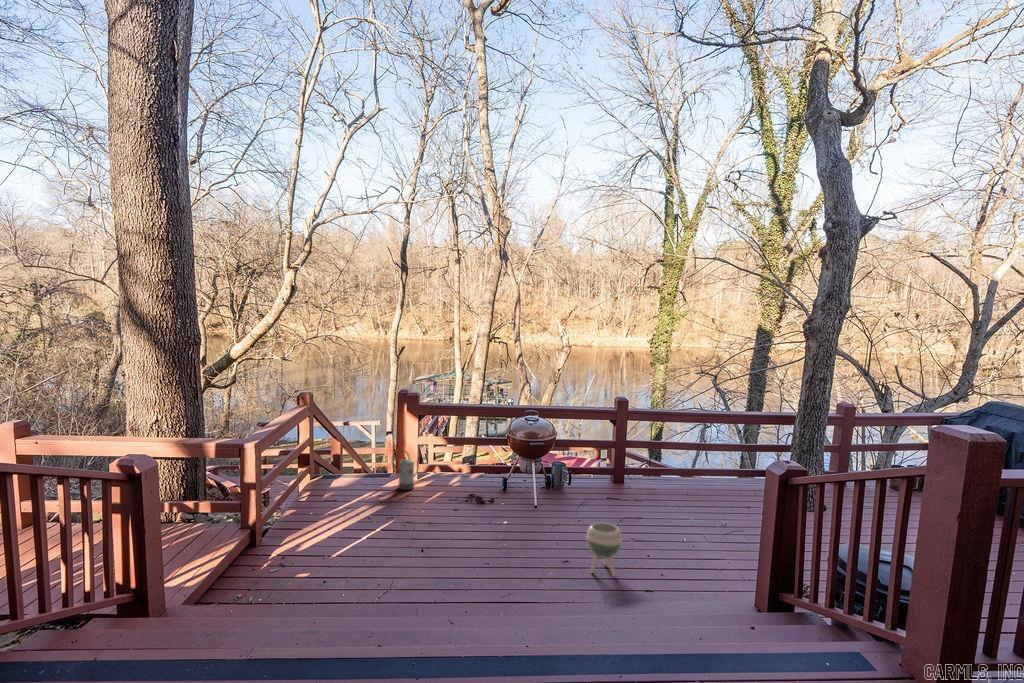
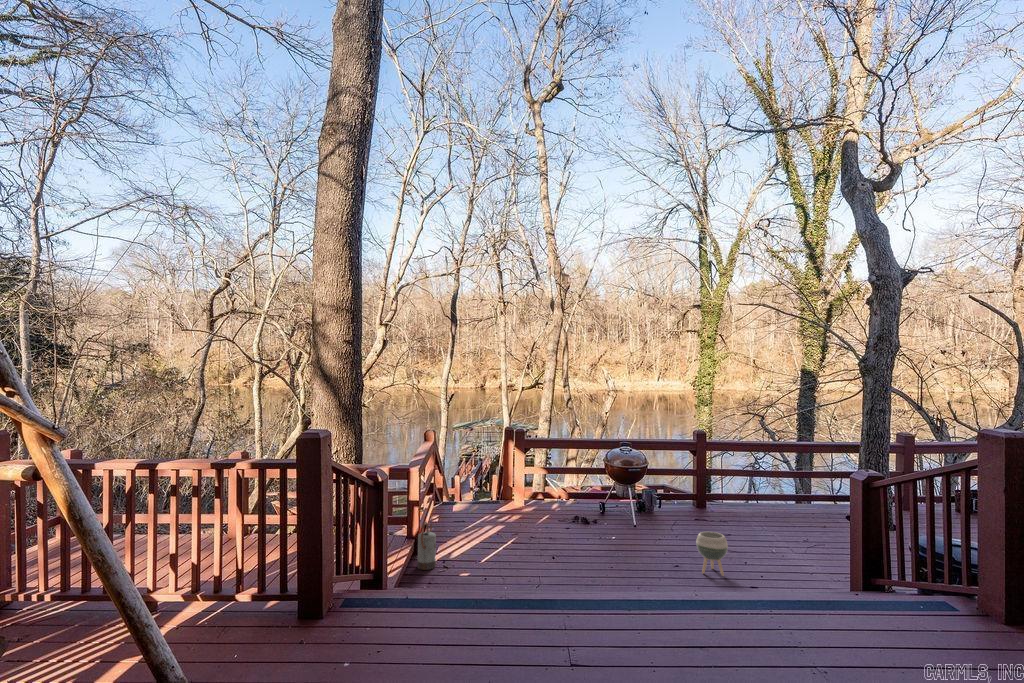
watering can: present [392,450,421,490] -> present [417,522,436,570]

